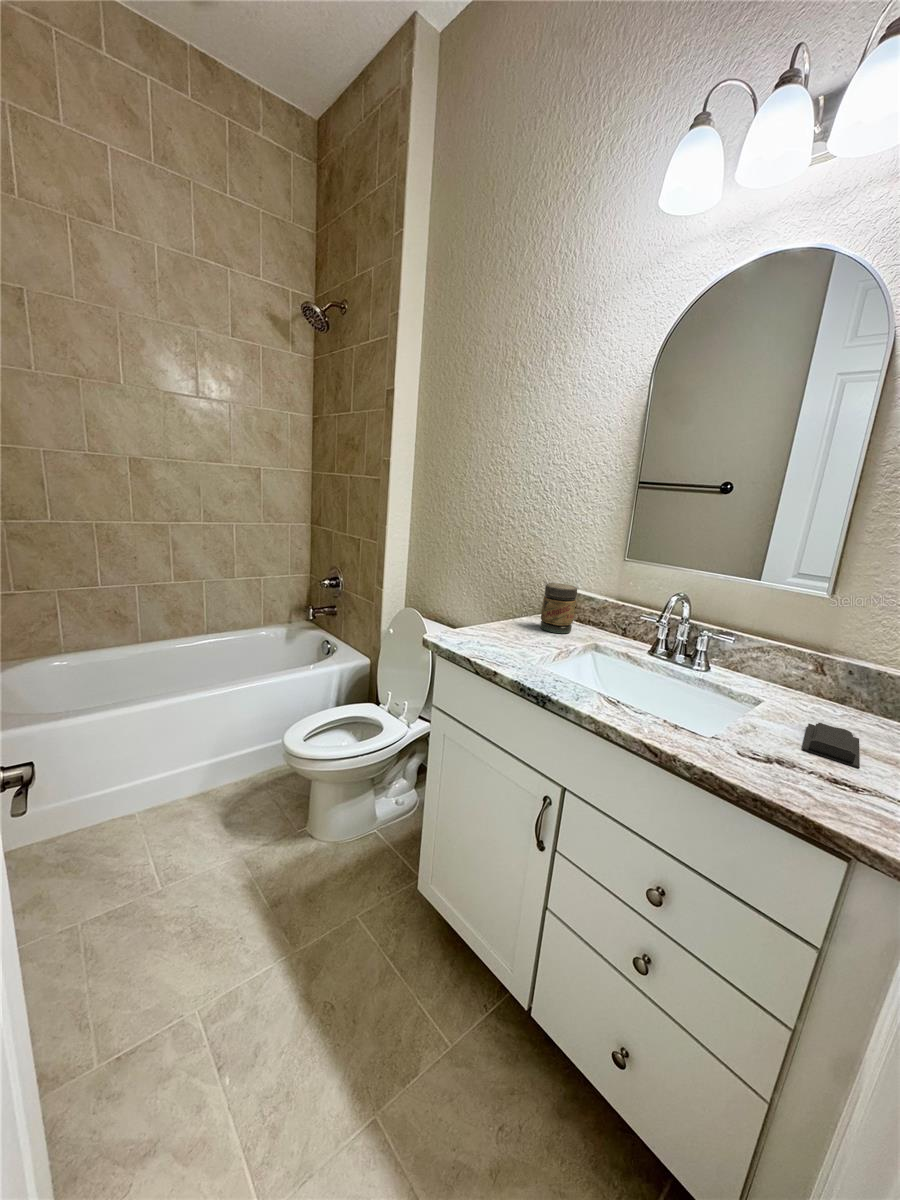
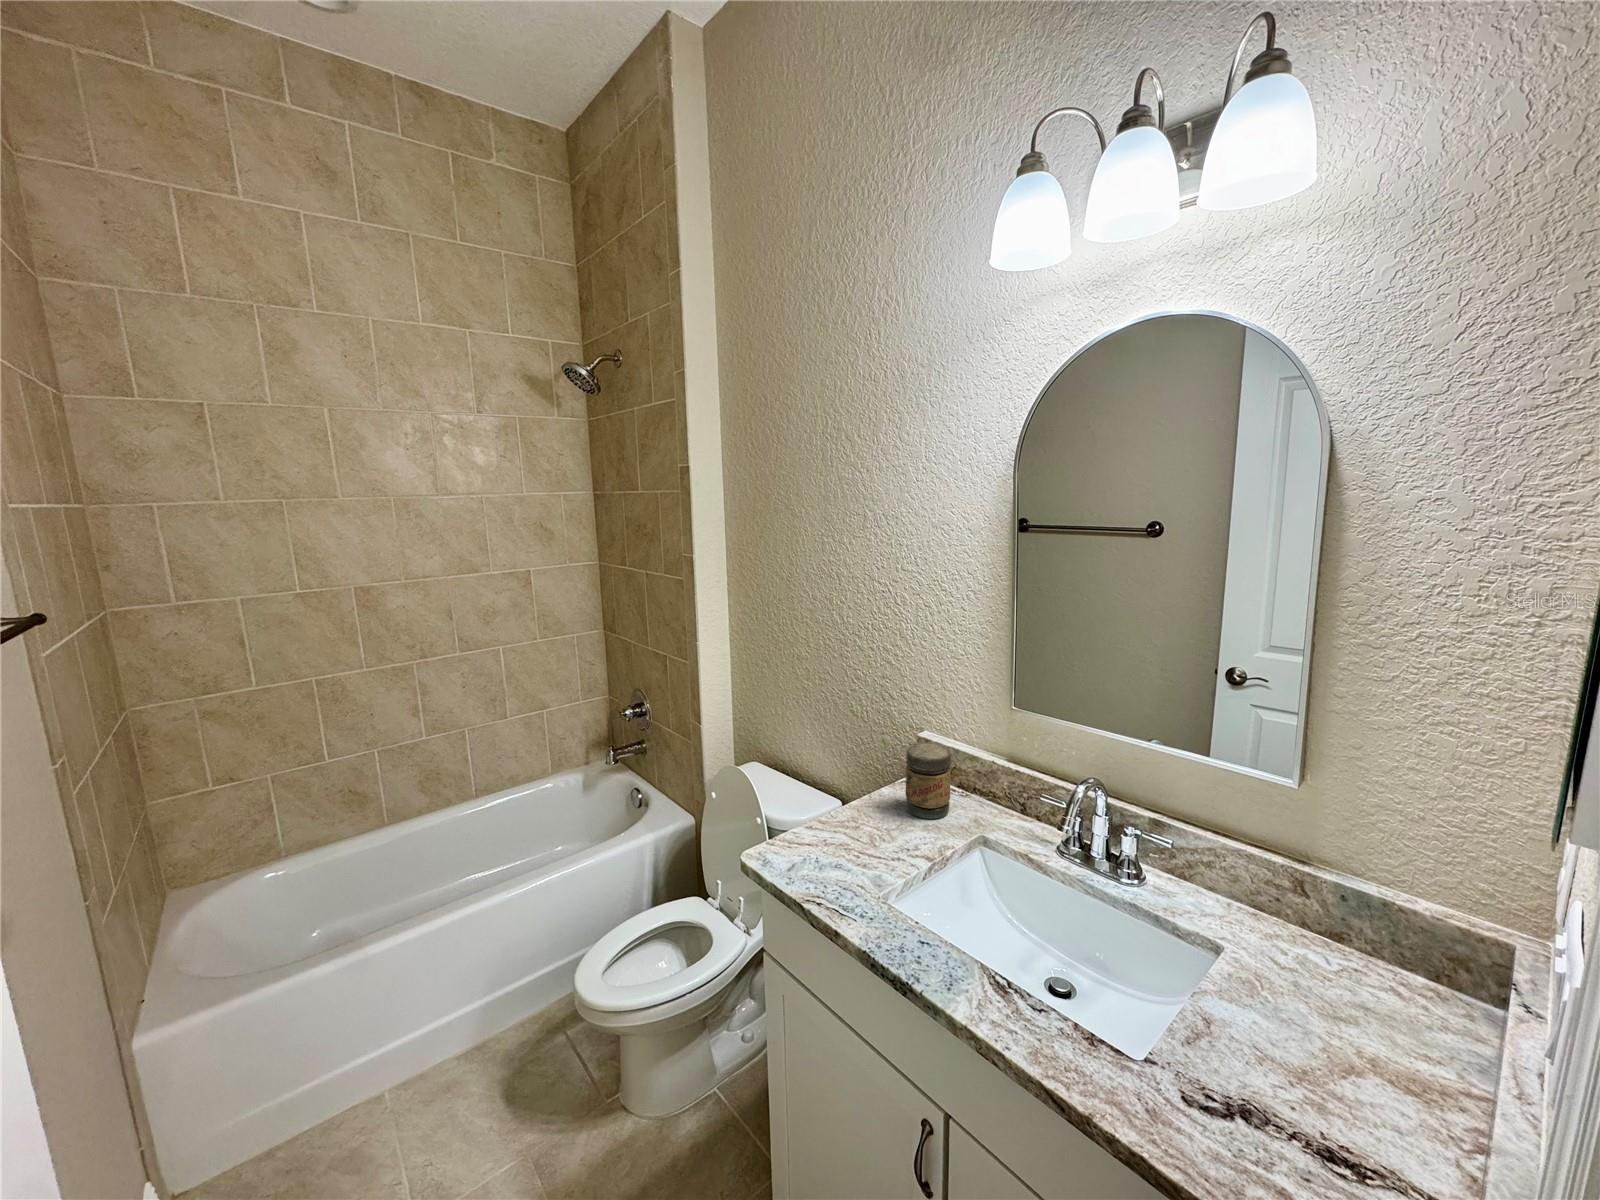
soap bar: present [802,723,860,768] -> none [1281,1007,1368,1122]

